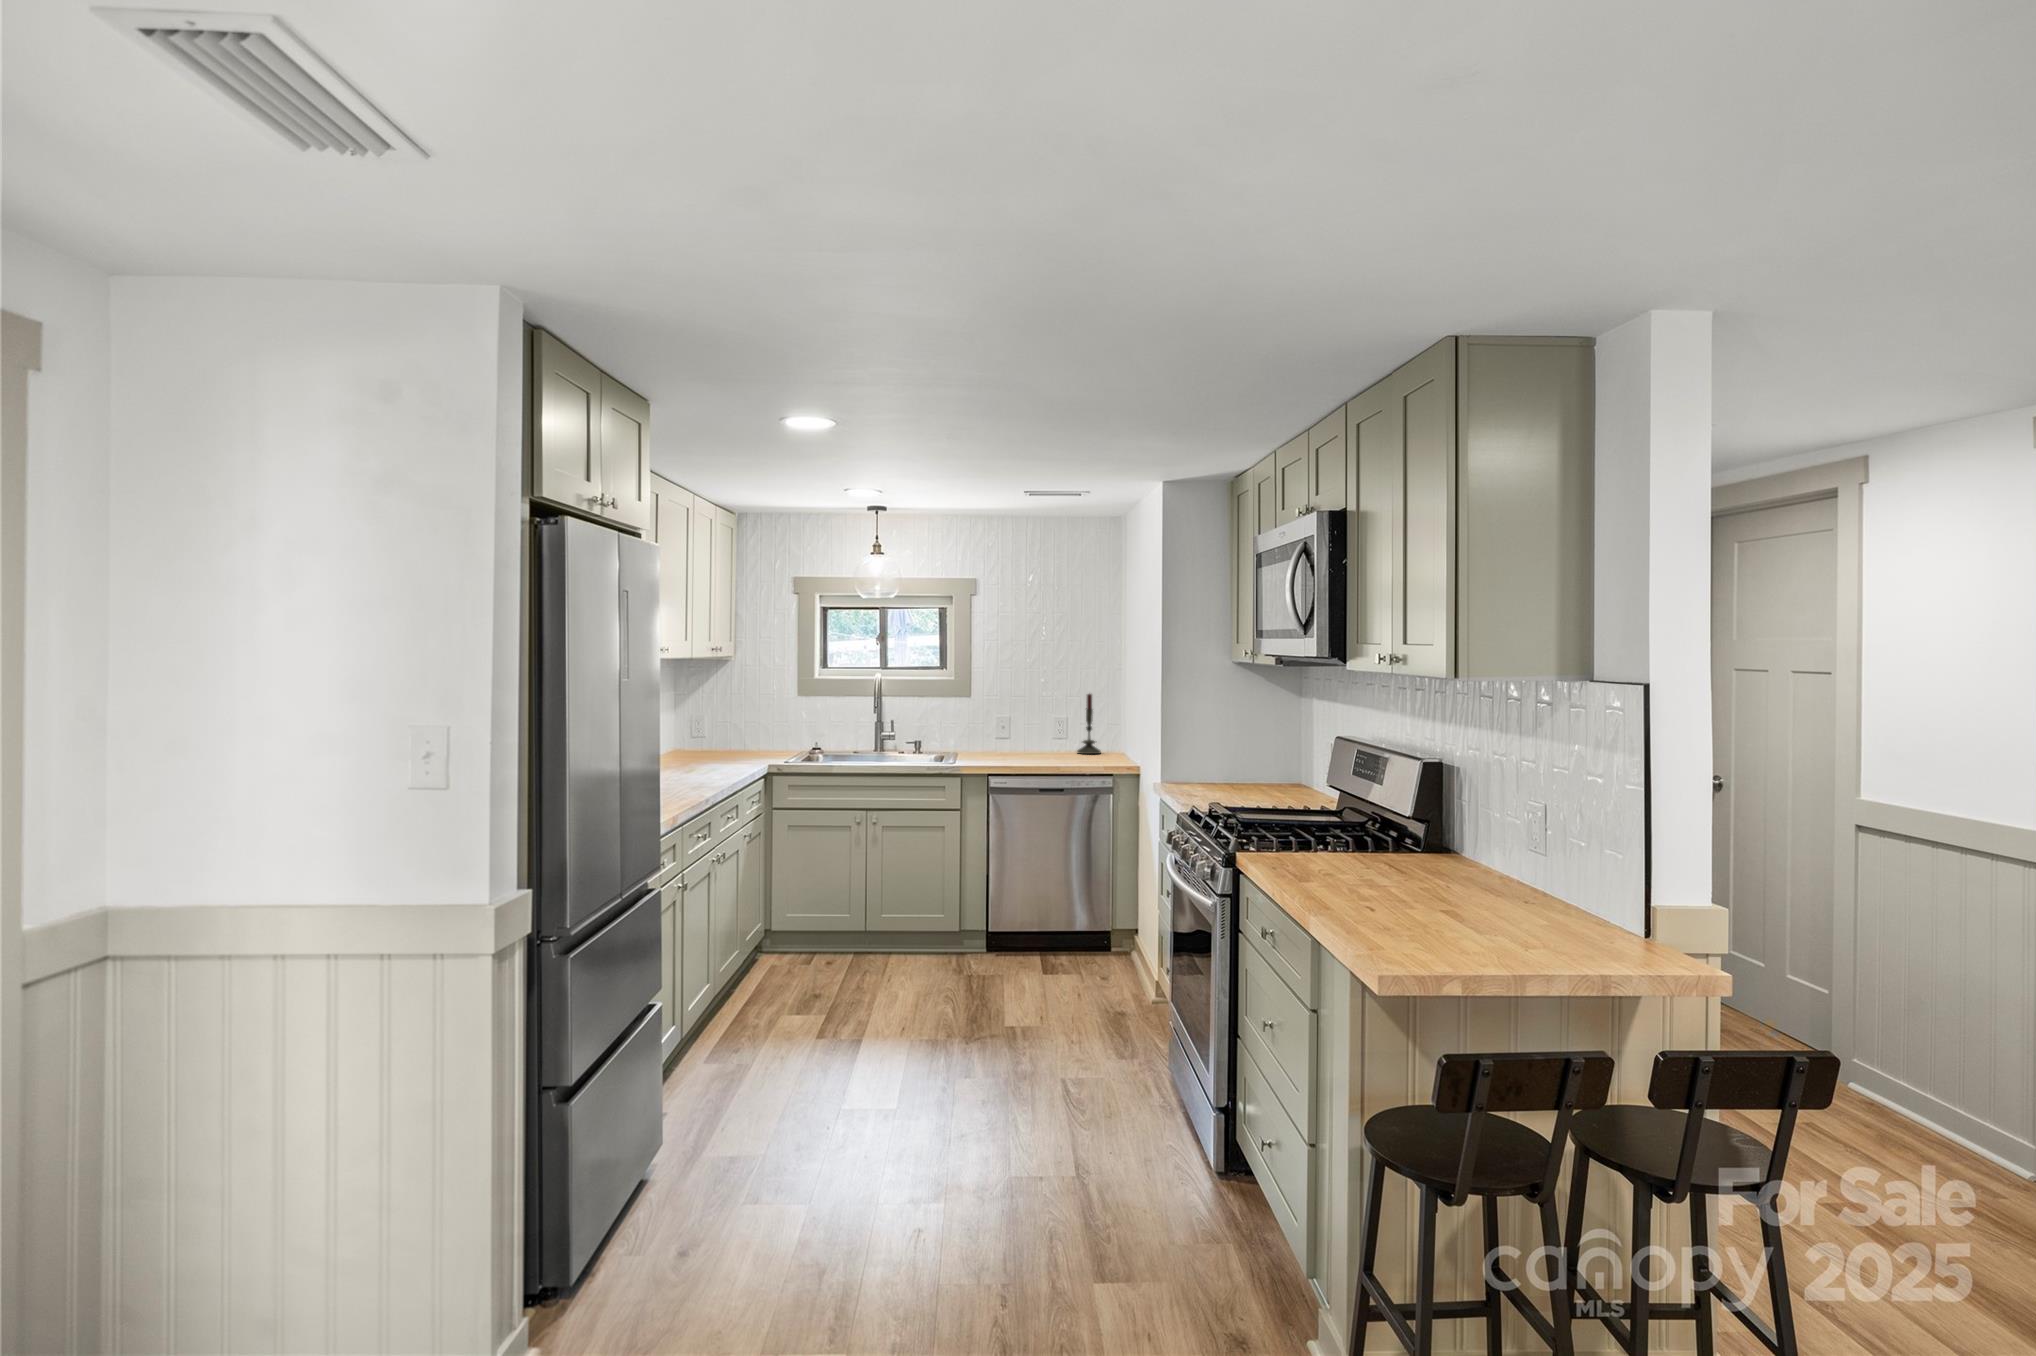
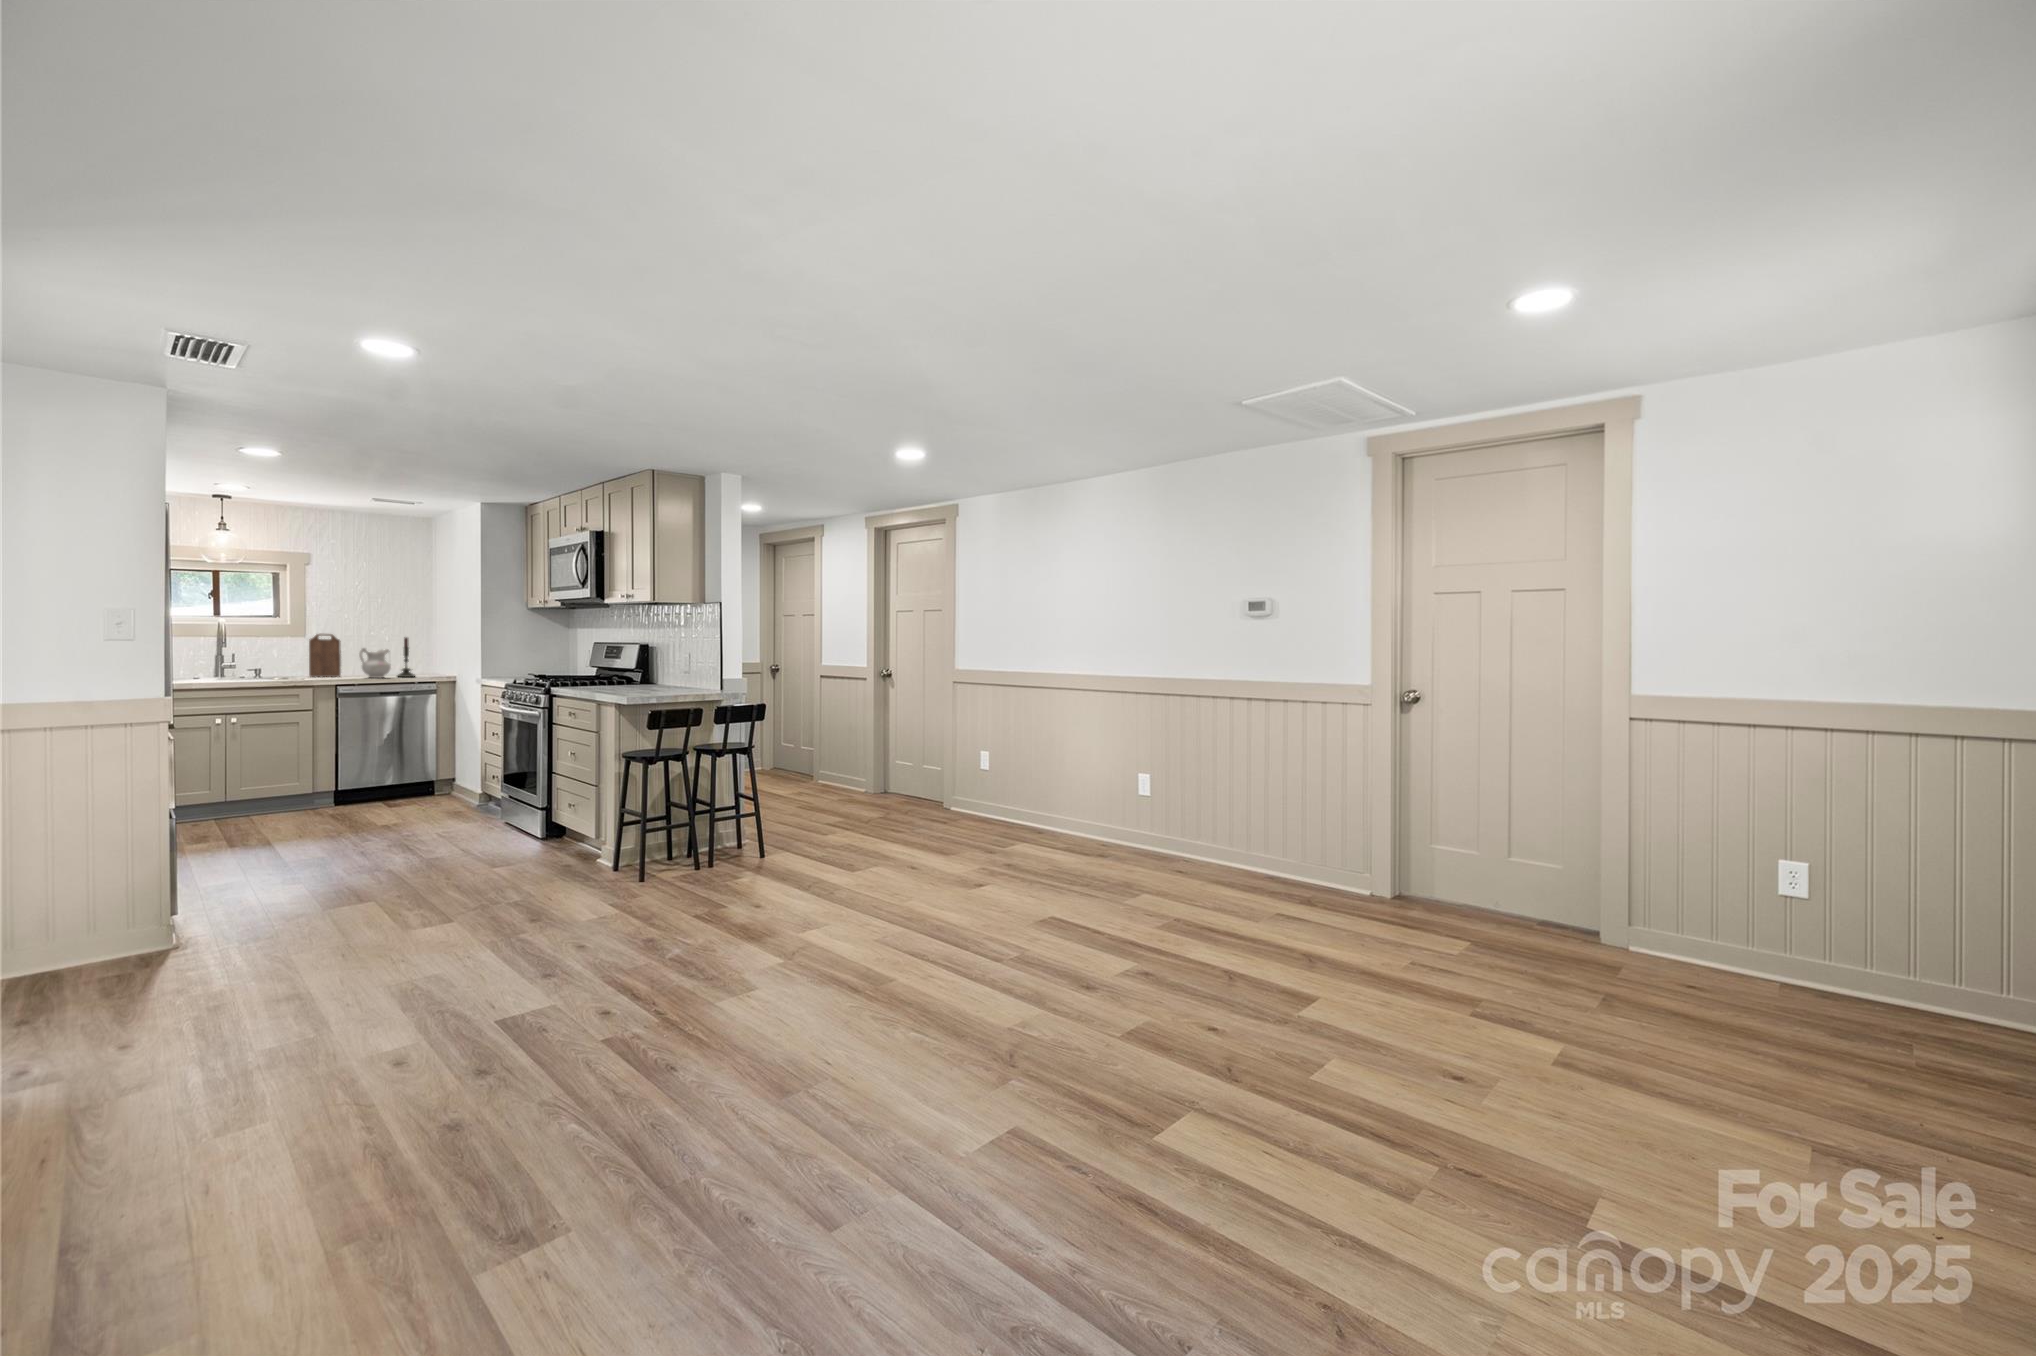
cutting board: none [975,690,1011,752] -> present [309,634,341,677]
ceramic pitcher: none [1028,712,1067,757] -> present [359,648,391,678]

